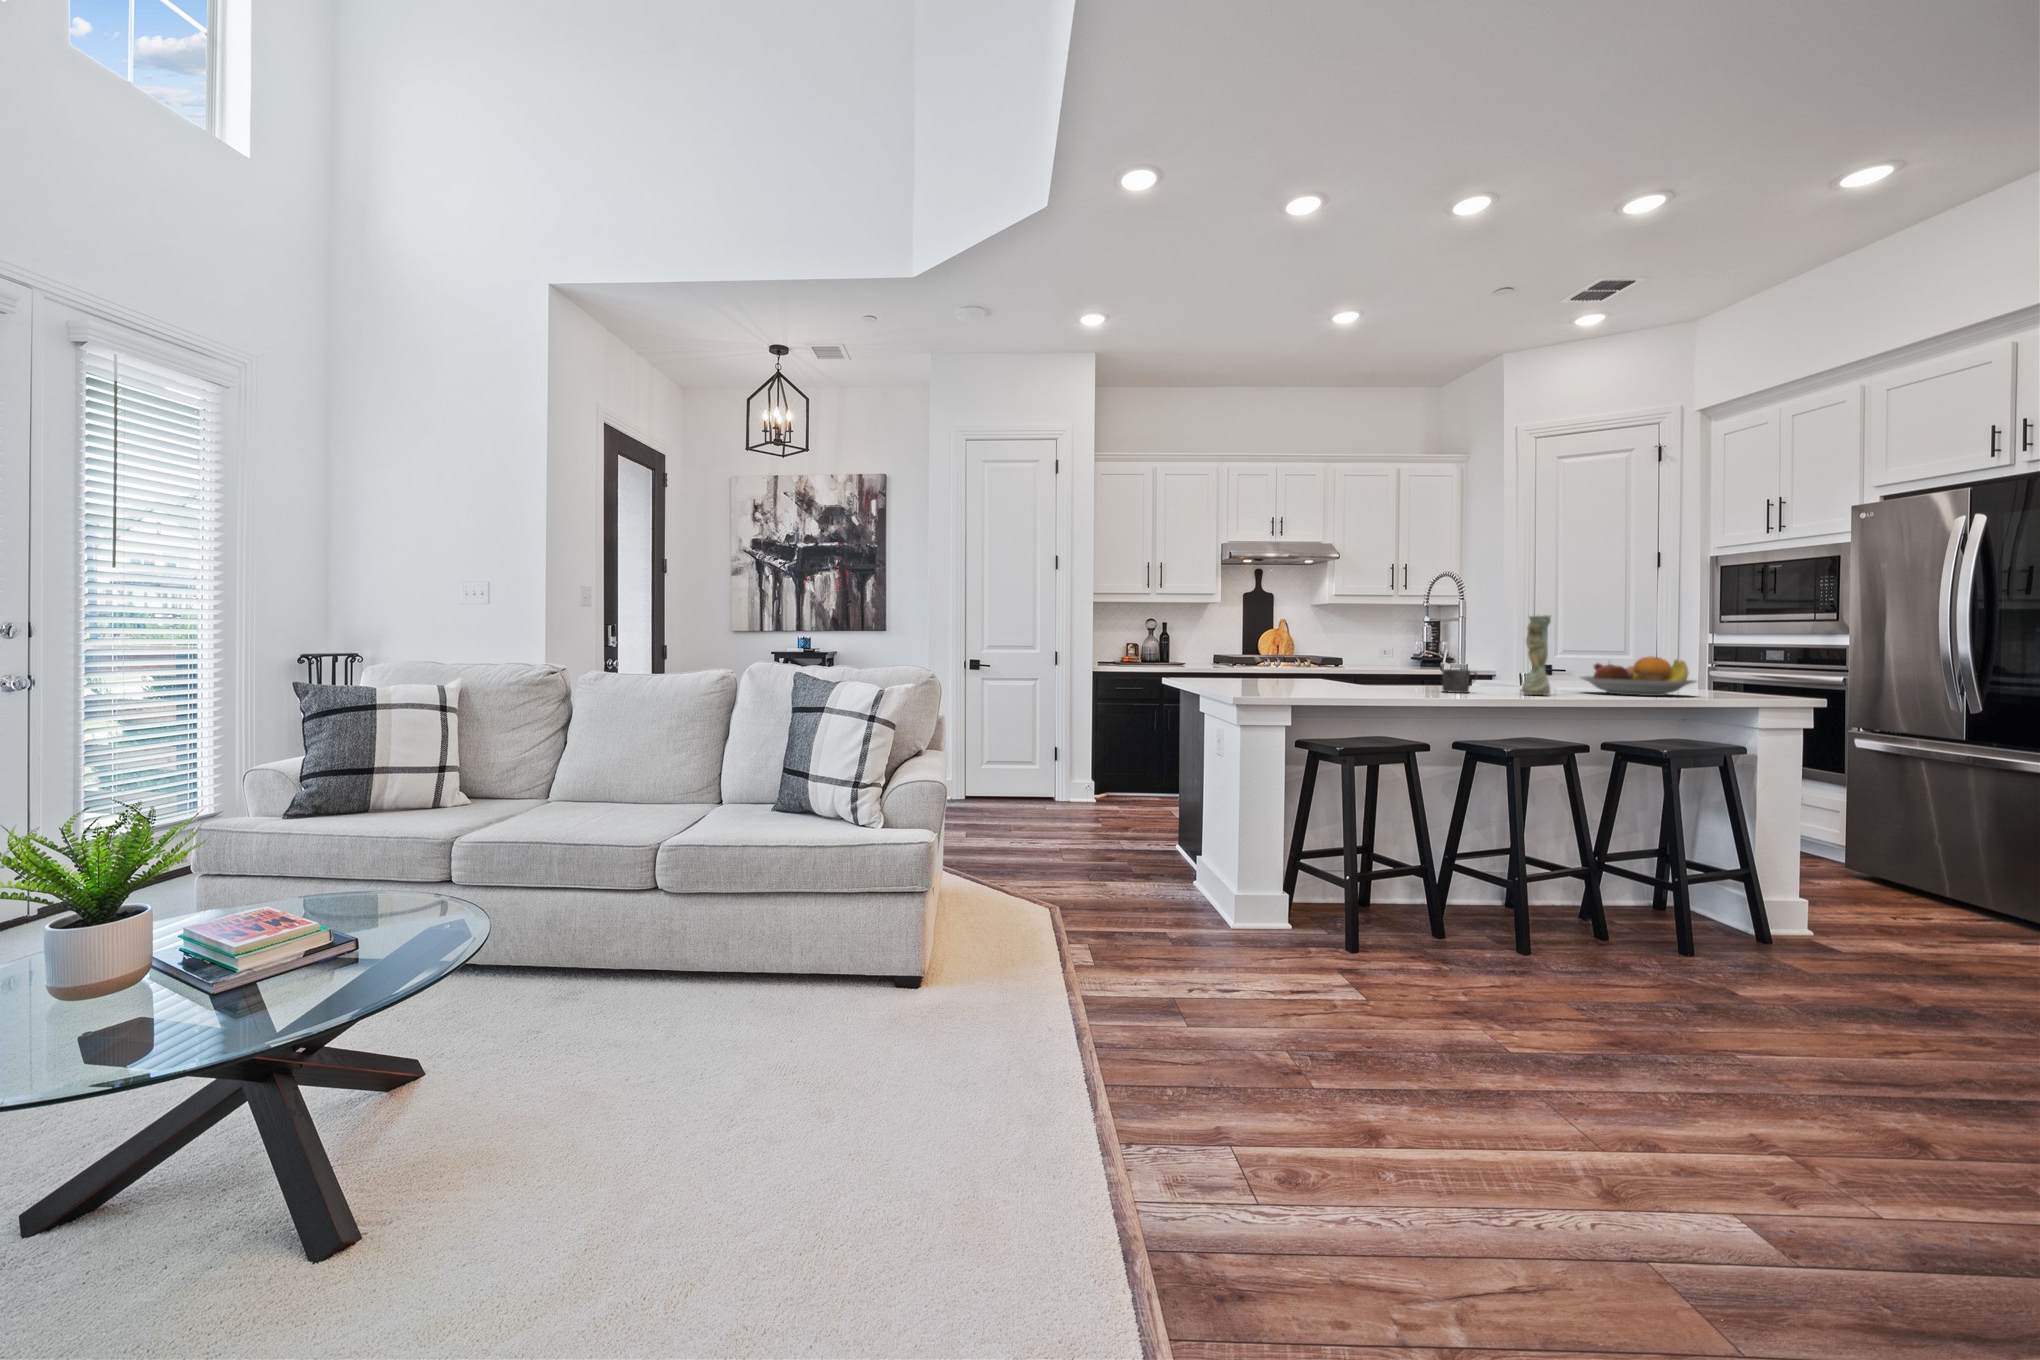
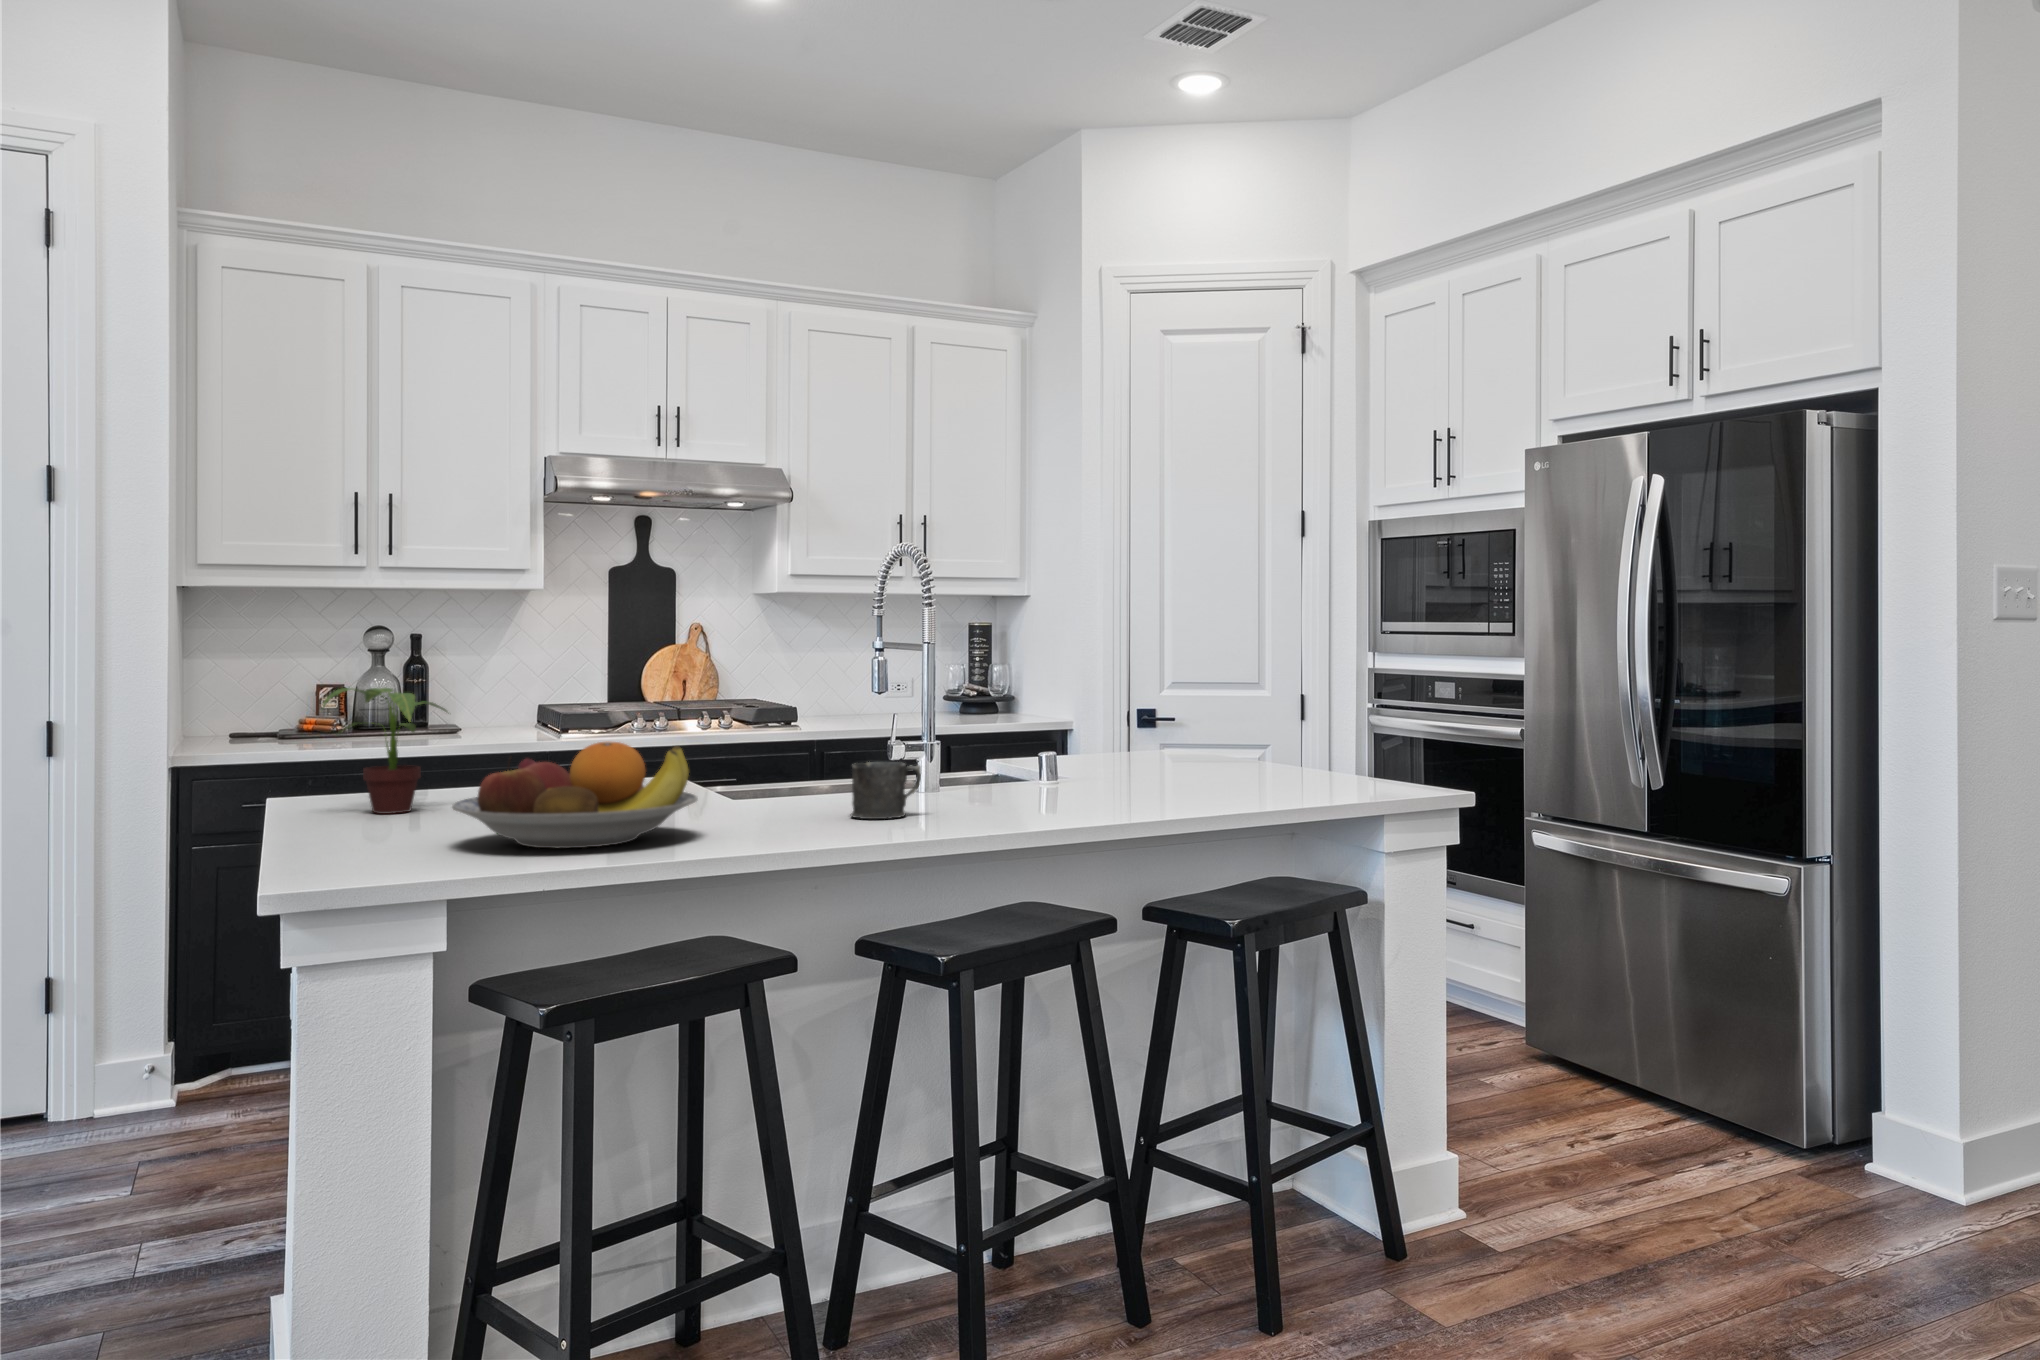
vase: present [1521,616,1551,695] -> none [999,642,1052,818]
potted plant: none [1204,636,1245,684] -> present [323,688,447,814]
fruit bowl: present [1581,656,1695,696] -> present [452,742,698,848]

